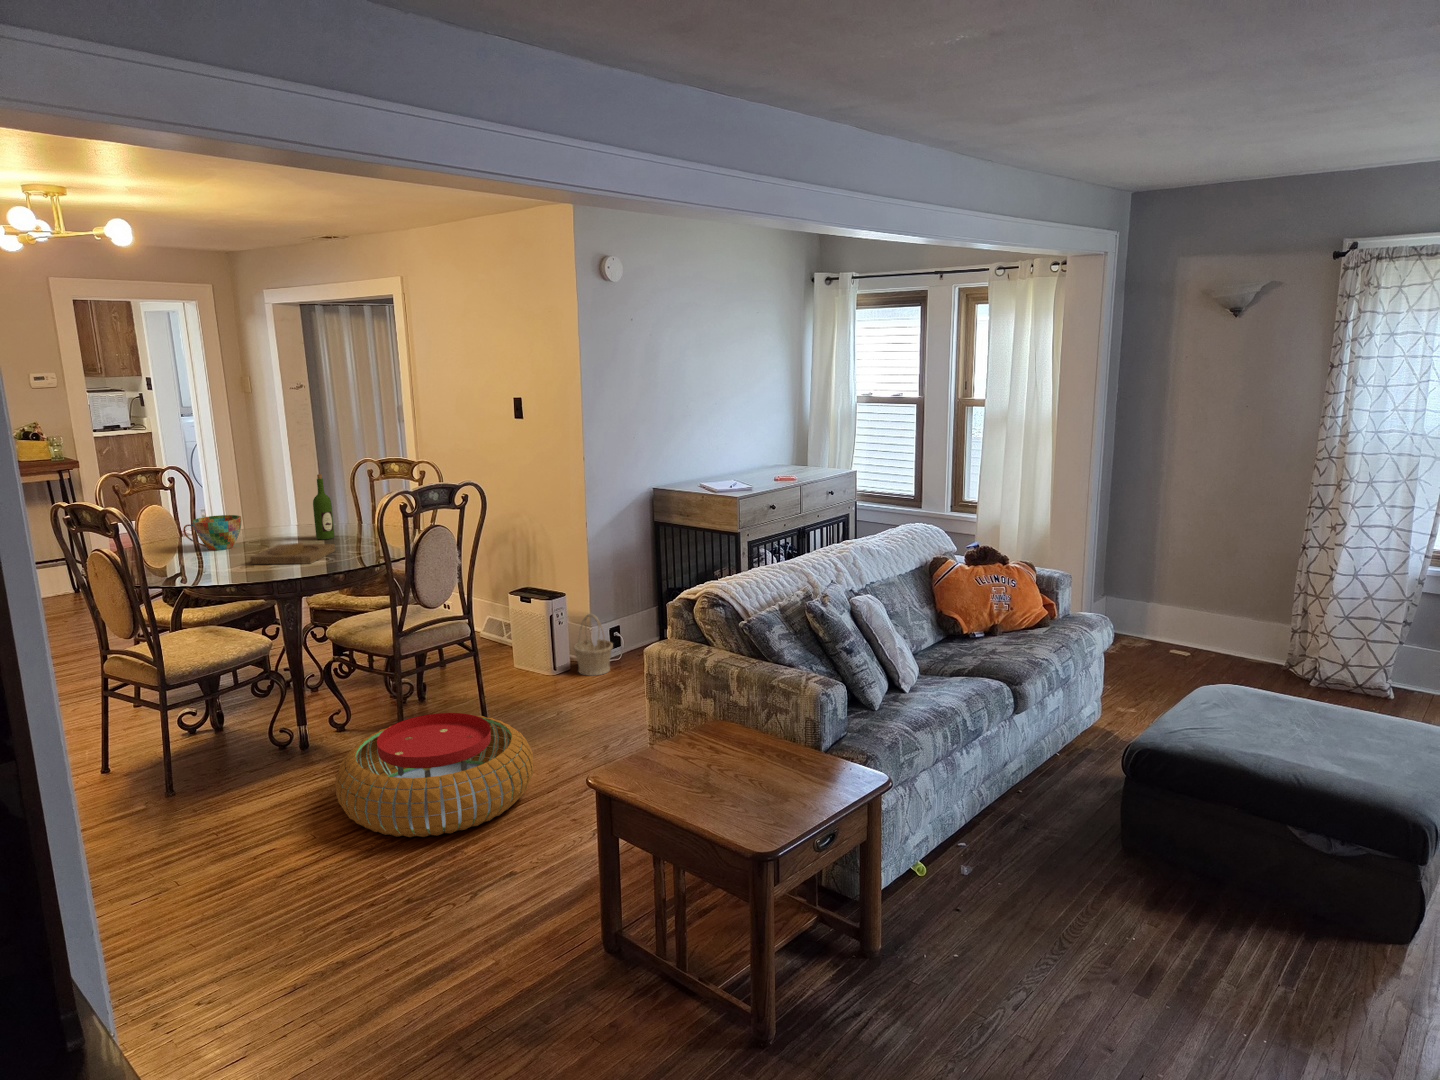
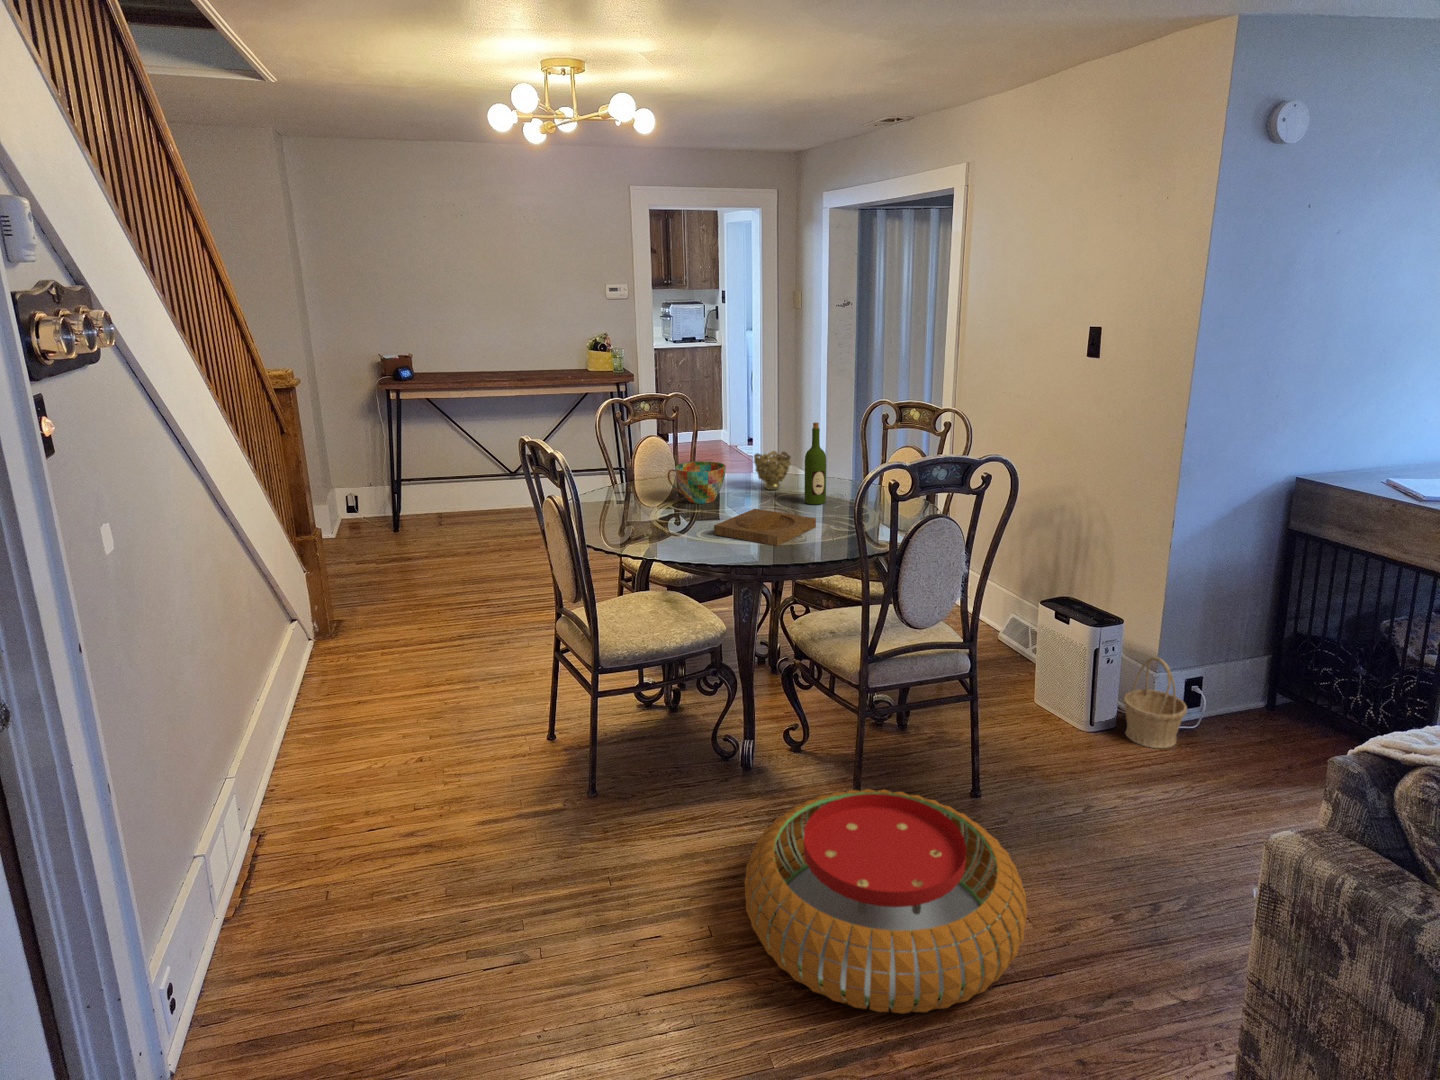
decorative bowl: none [262,503,296,535] -> present [754,451,791,490]

